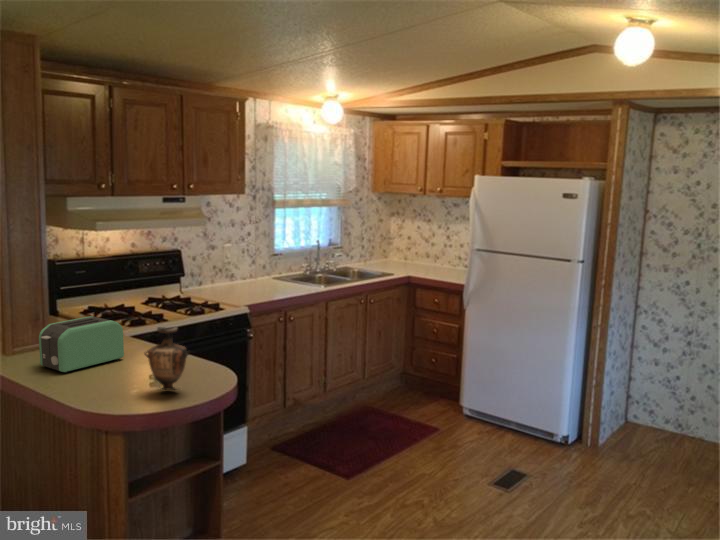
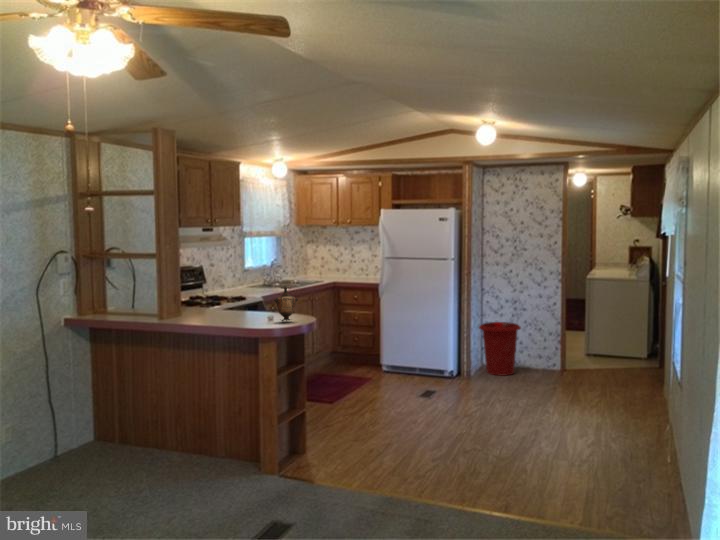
toaster: present [39,316,124,373] -> none [195,293,235,321]
waste bin: none [621,361,694,452] -> present [479,322,521,376]

